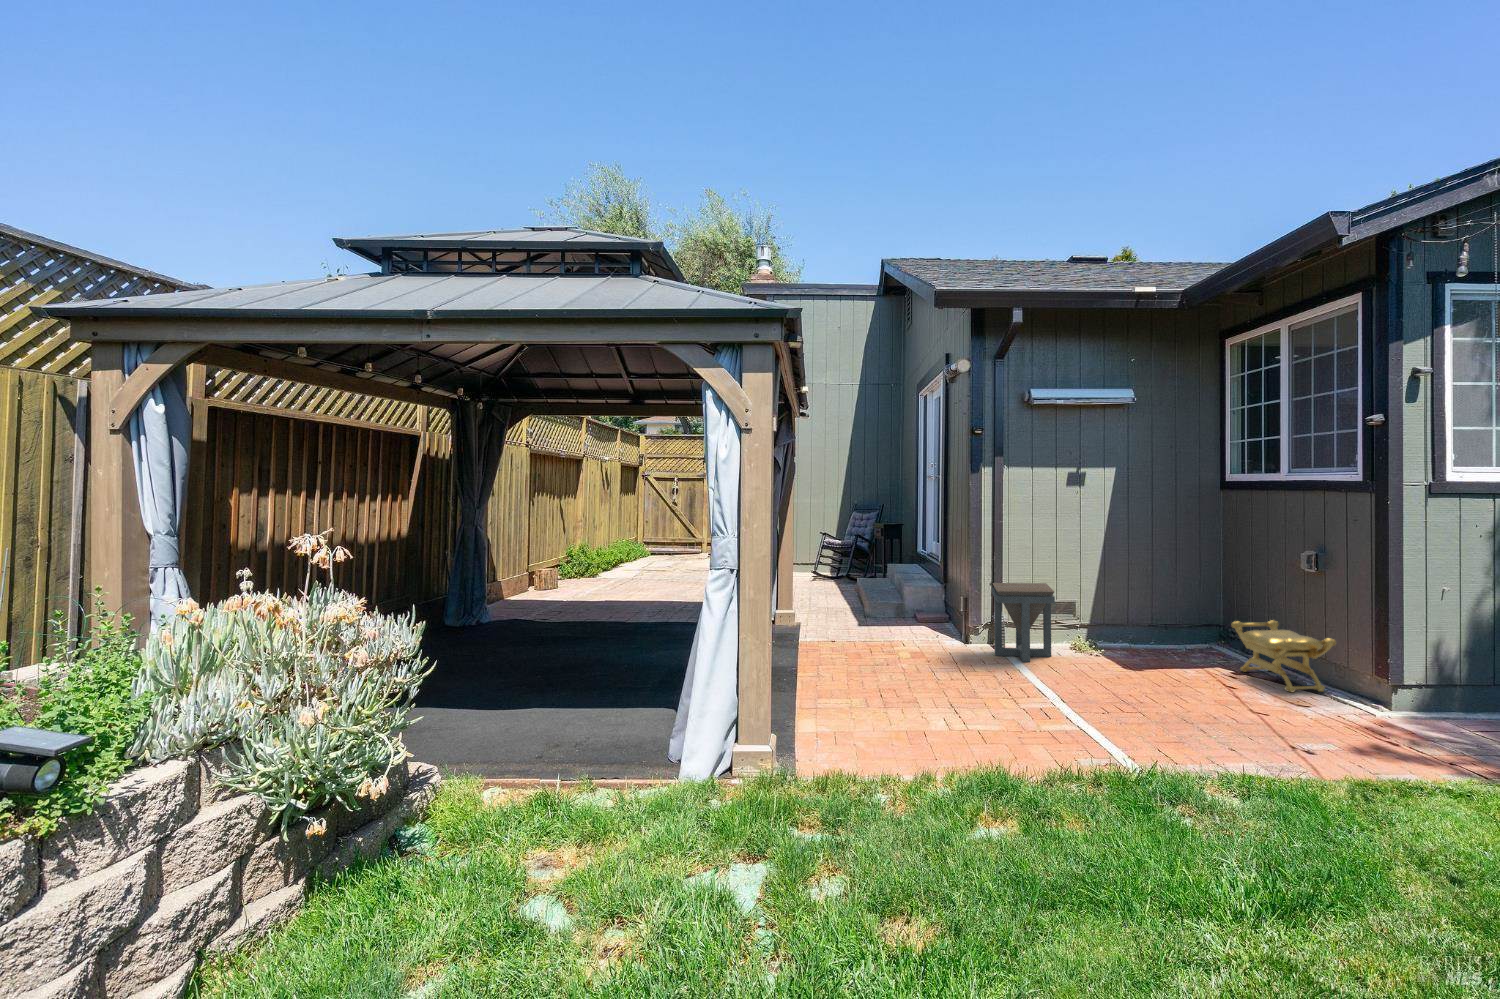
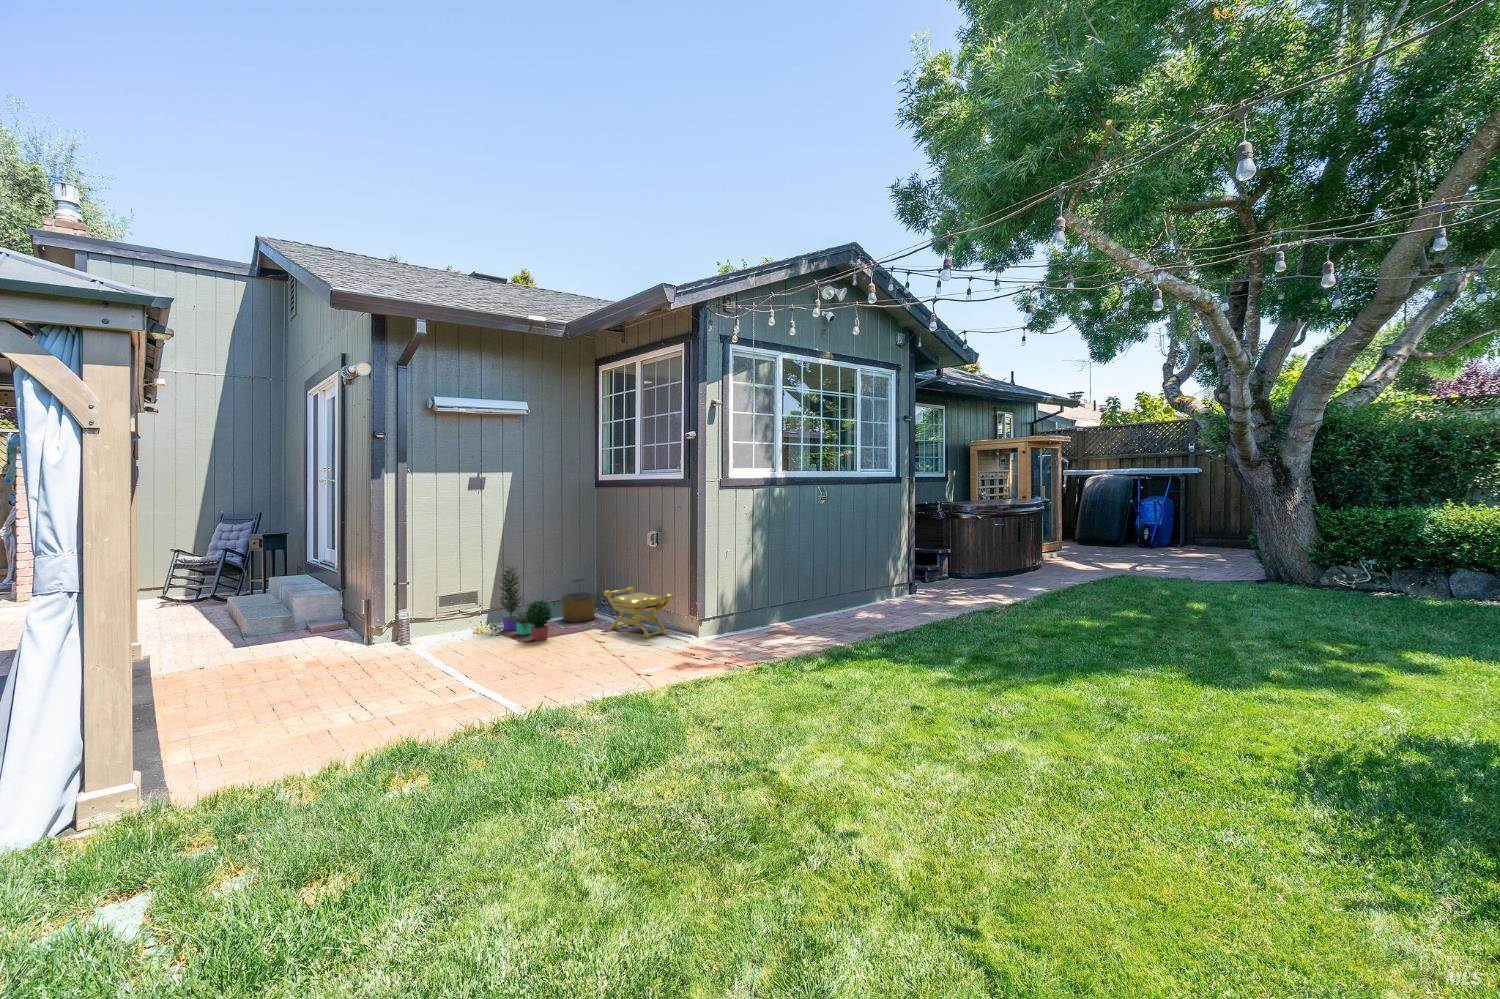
potted plant: none [1097,575,1161,670] -> present [499,565,553,641]
side table: present [992,583,1055,662] -> none [398,576,462,652]
bucket: none [1177,601,1224,655] -> present [561,578,595,622]

